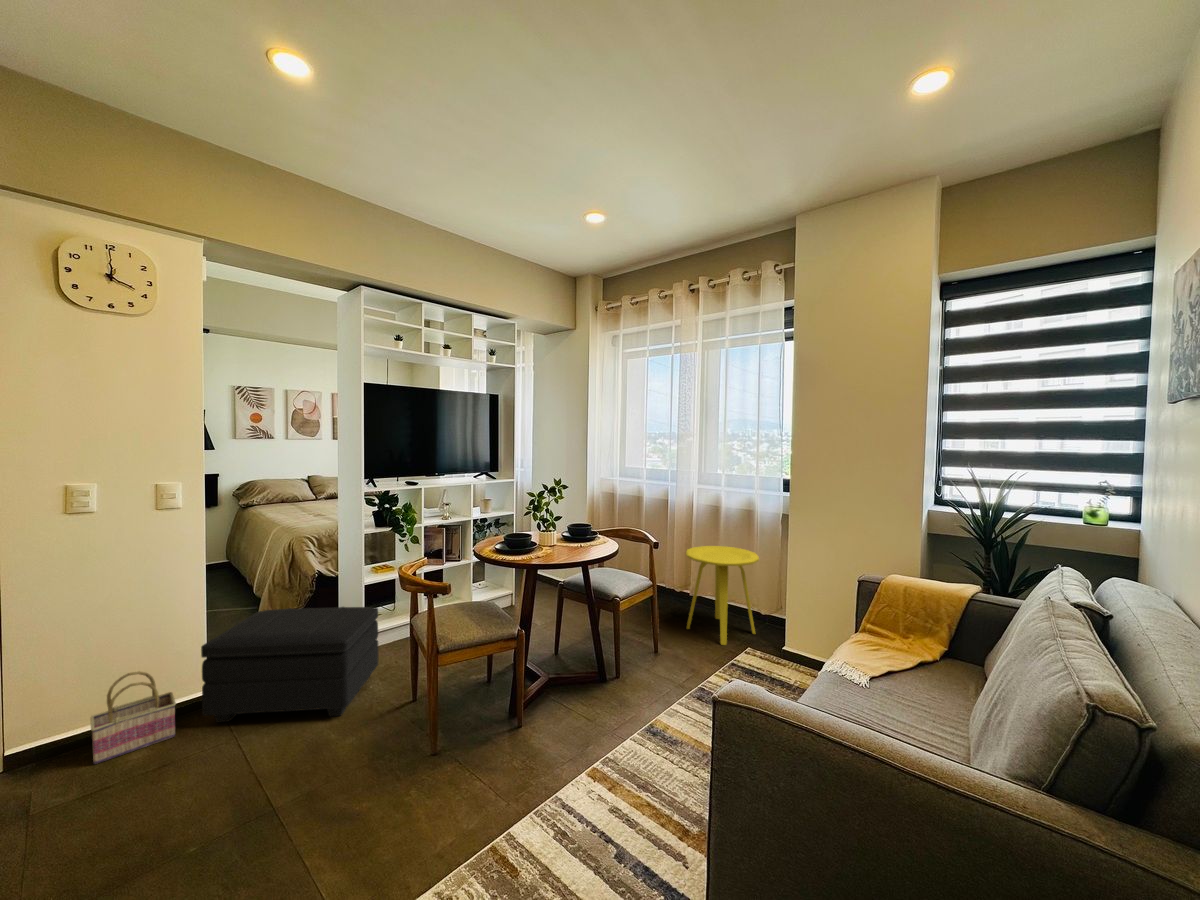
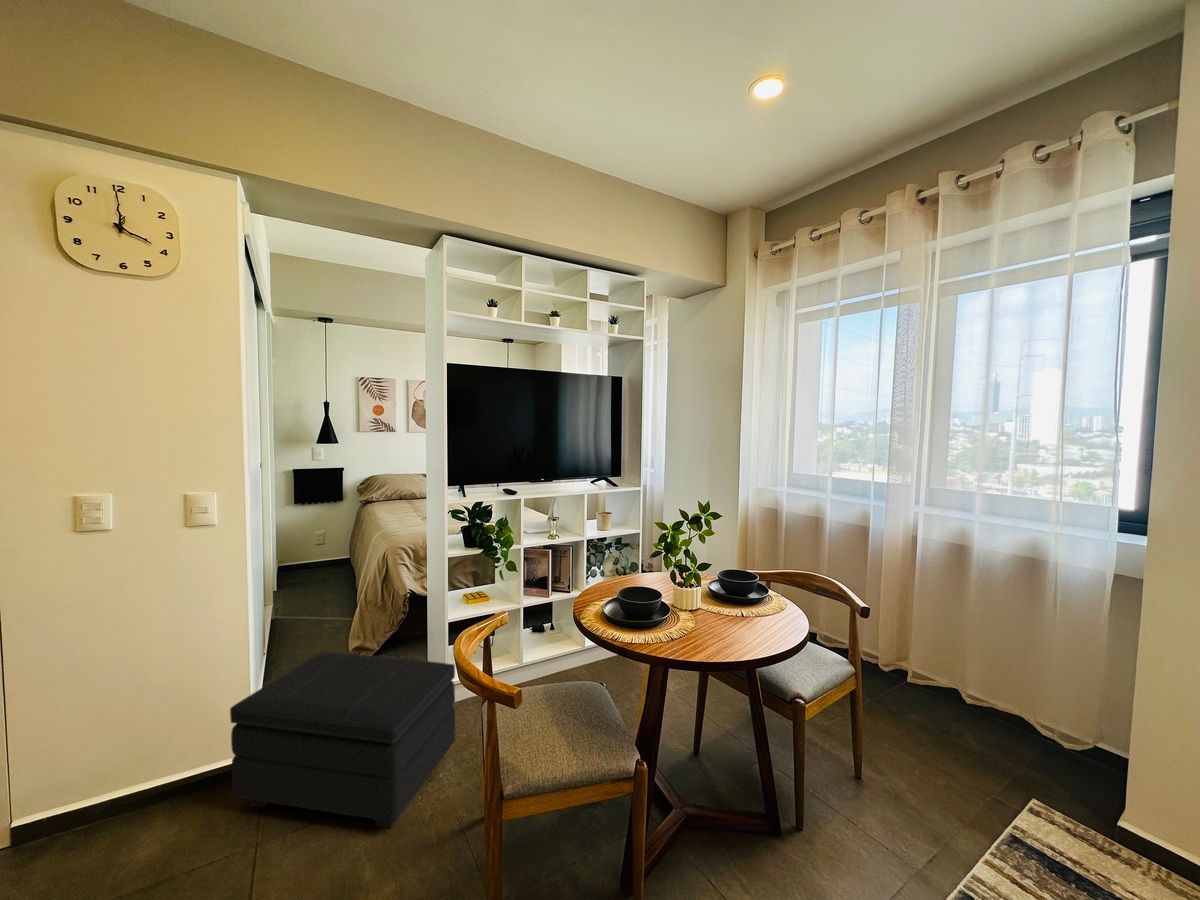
side table: present [686,546,759,645] -> none [908,606,1062,790]
basket: present [90,671,176,764] -> none [96,730,207,853]

